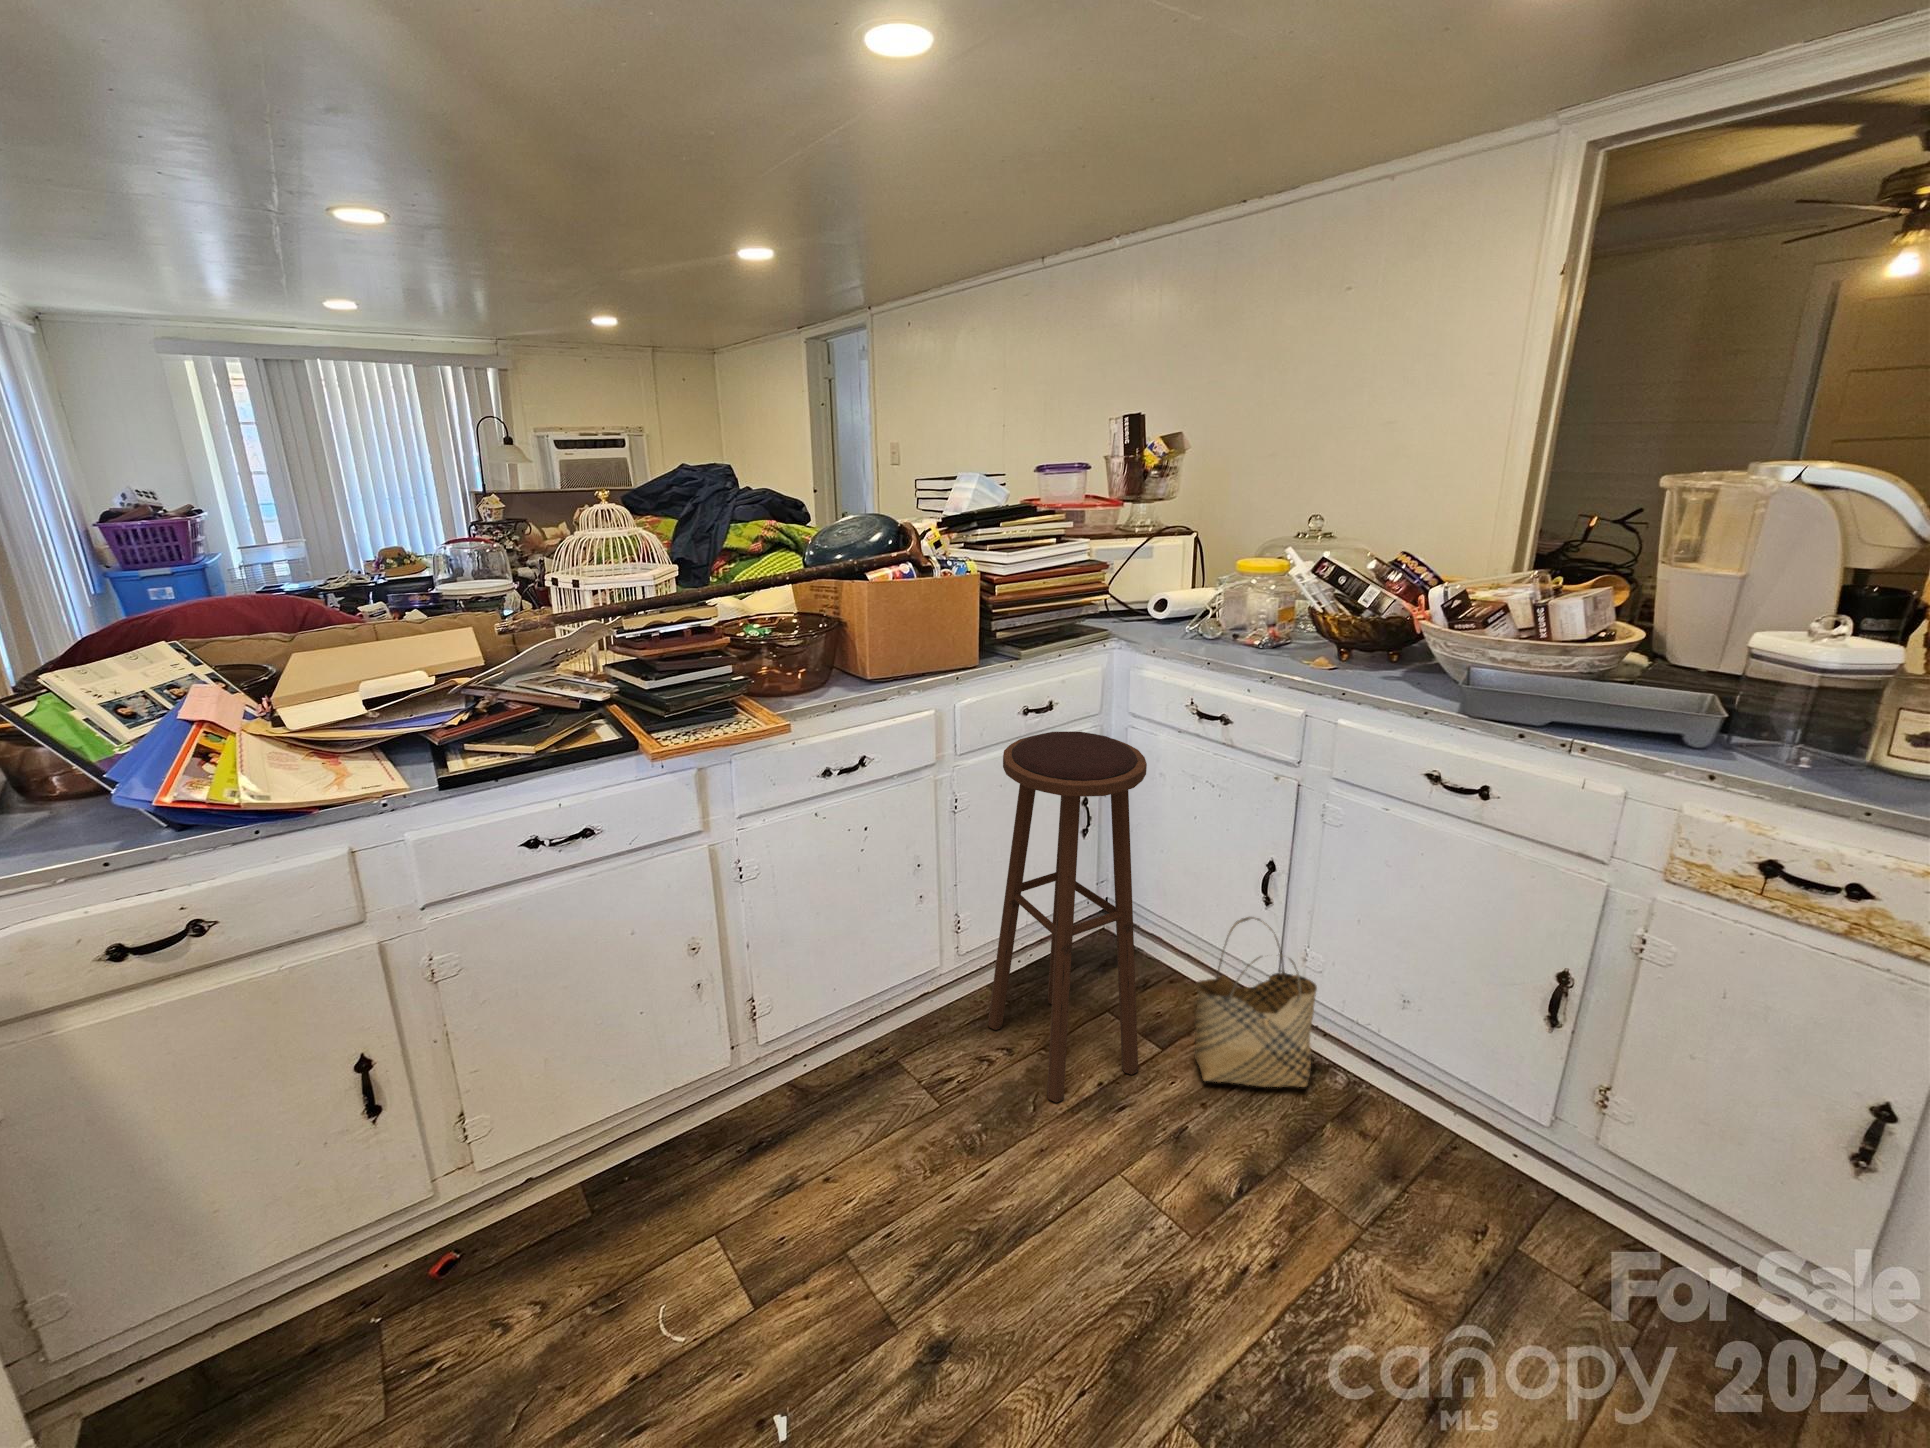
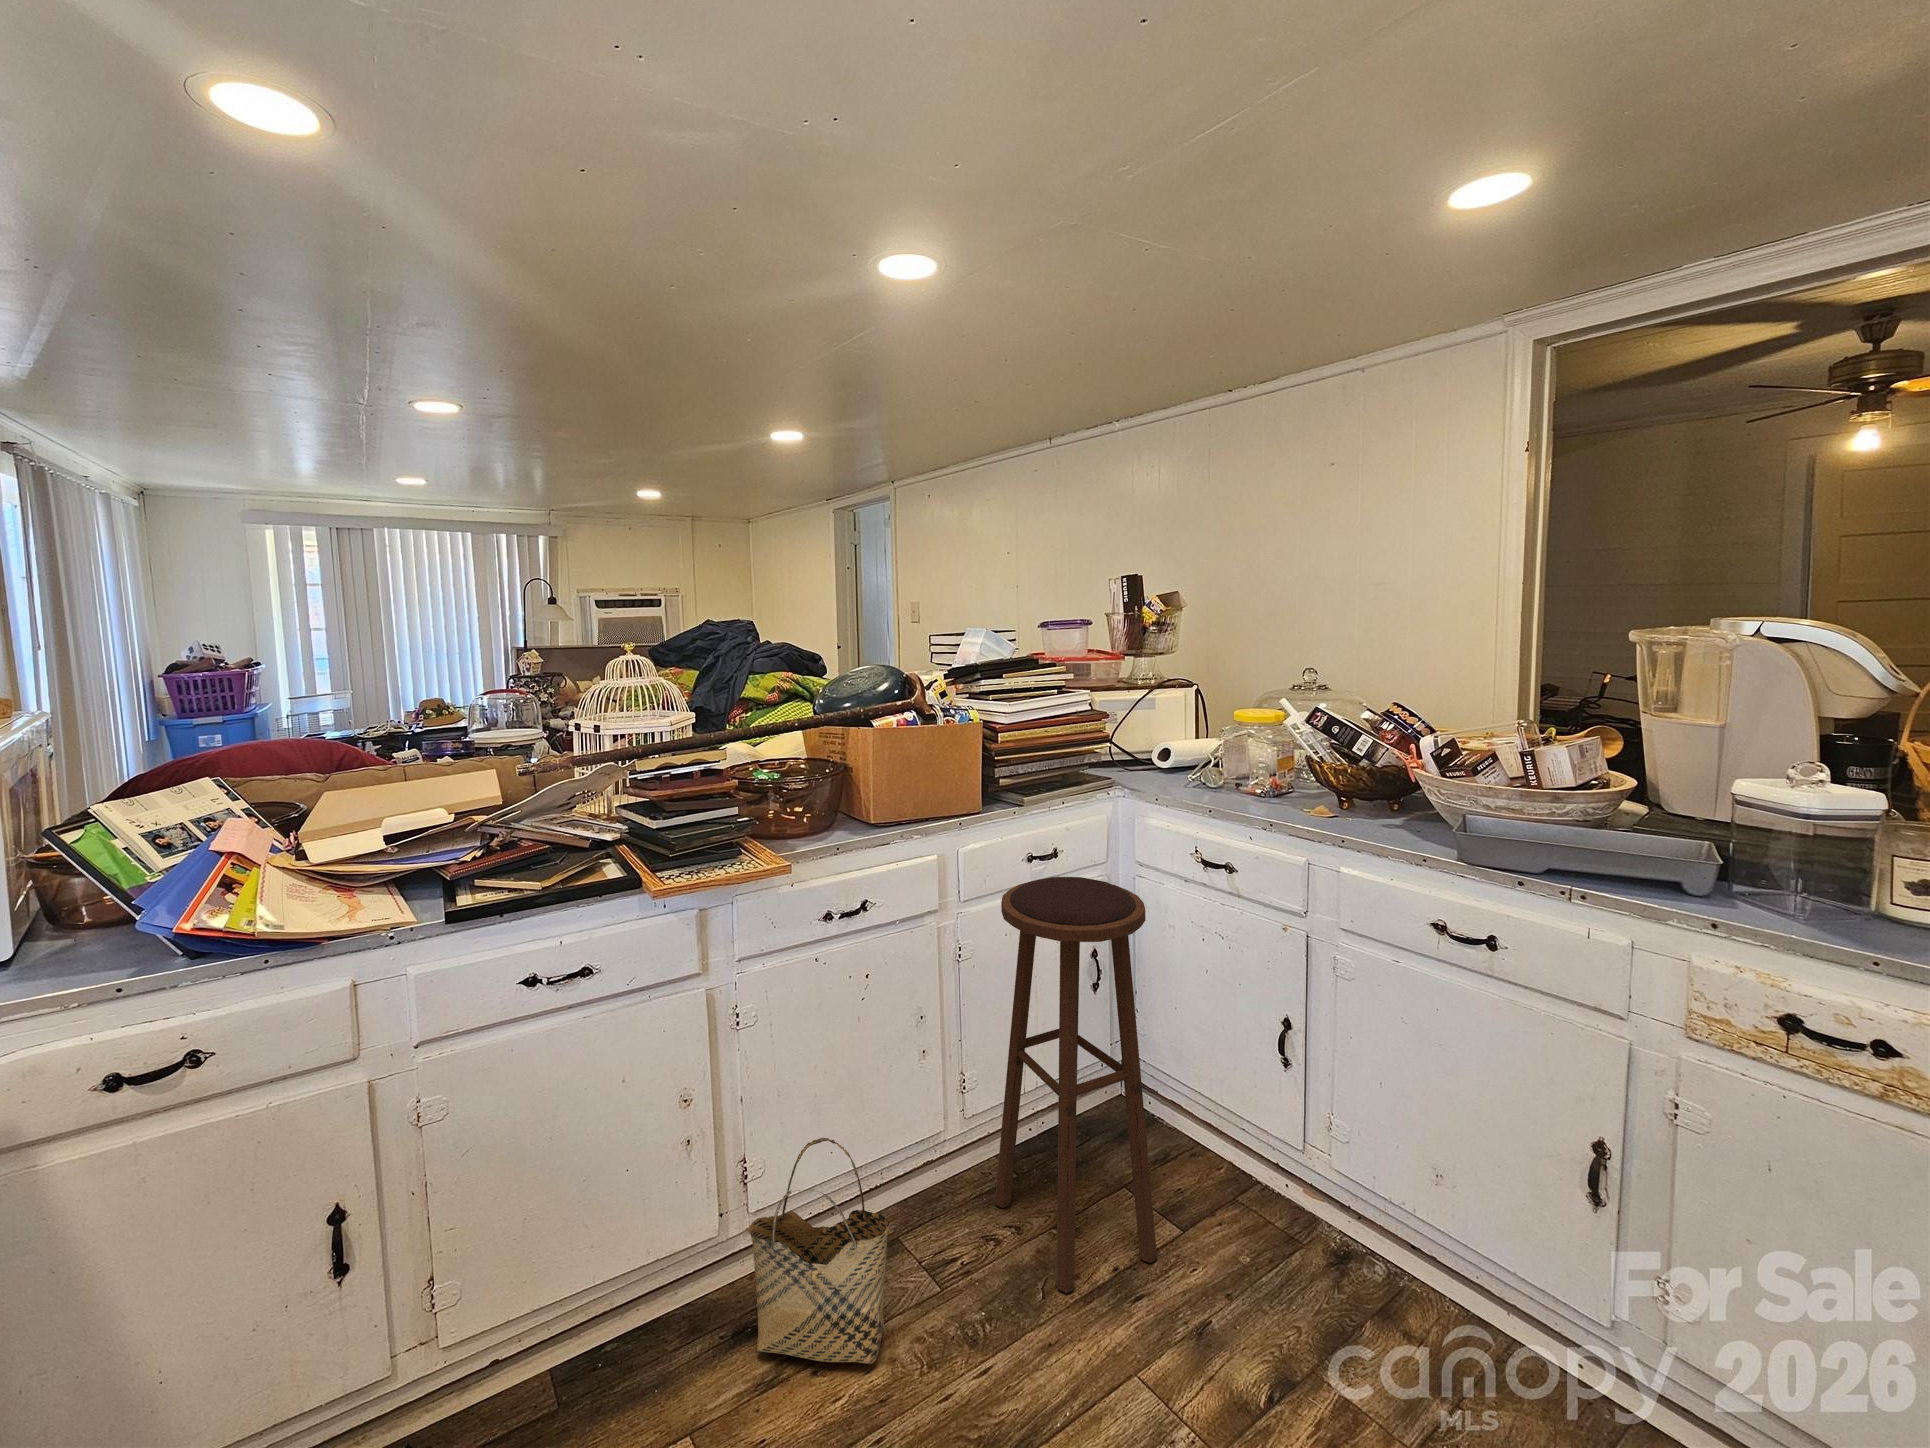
woven basket: present [1195,917,1317,1087] -> present [748,1138,889,1364]

